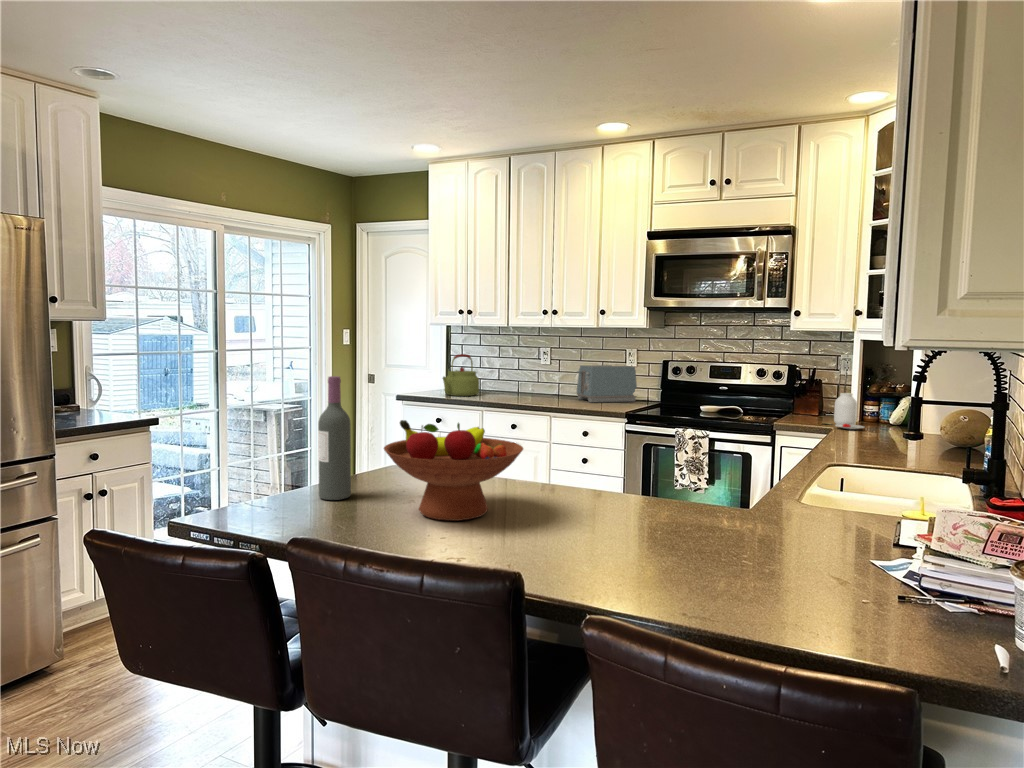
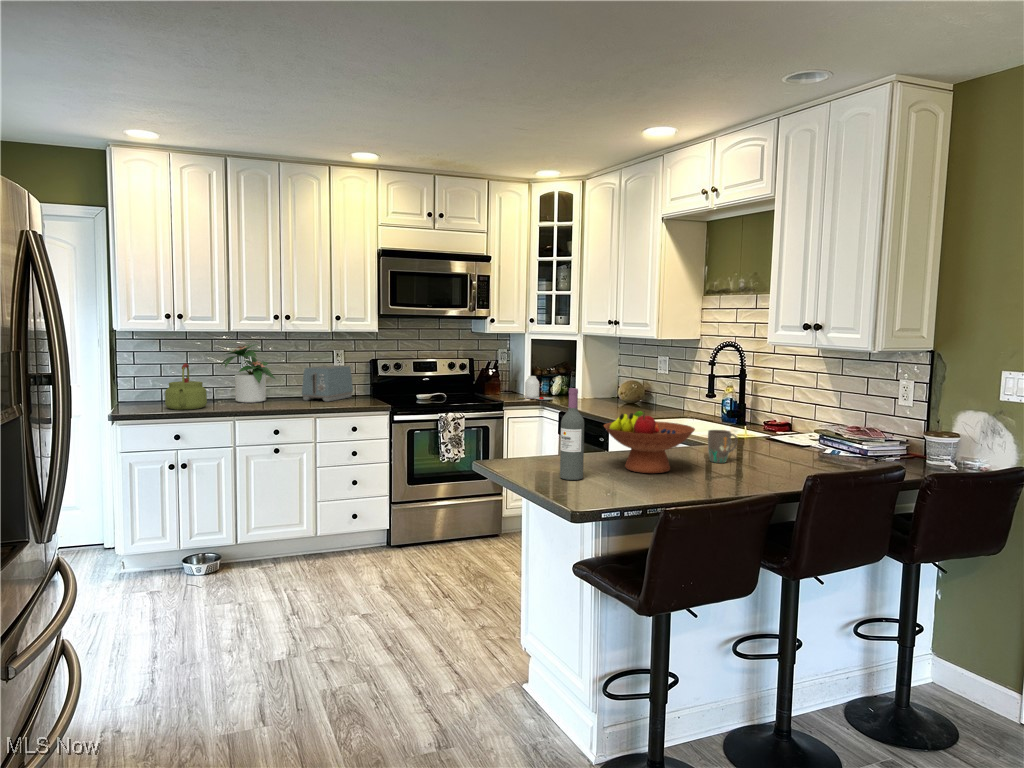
potted plant: none [505,339,553,397] -> present [221,344,275,403]
mug: none [582,475,635,536] -> present [708,430,737,463]

